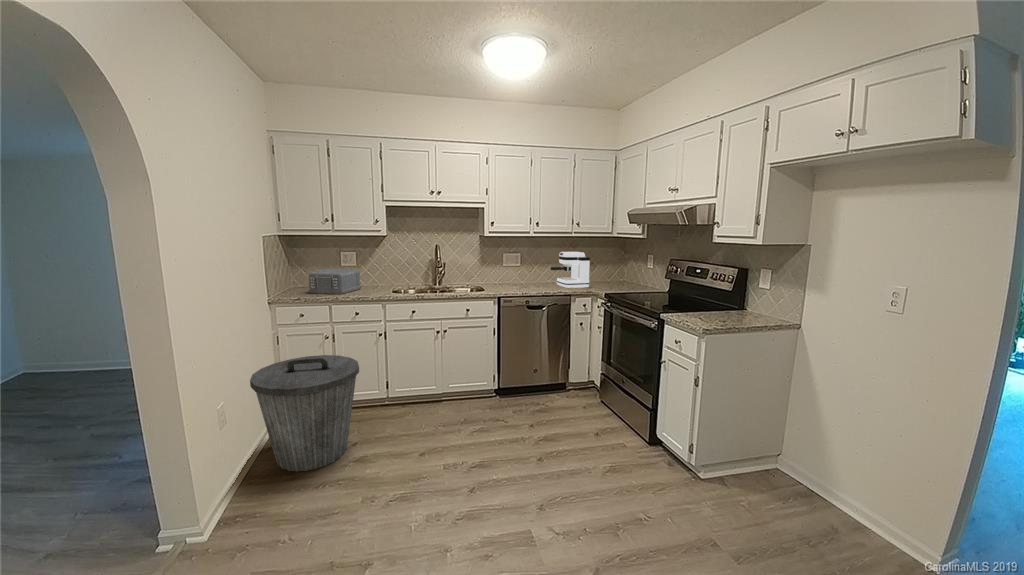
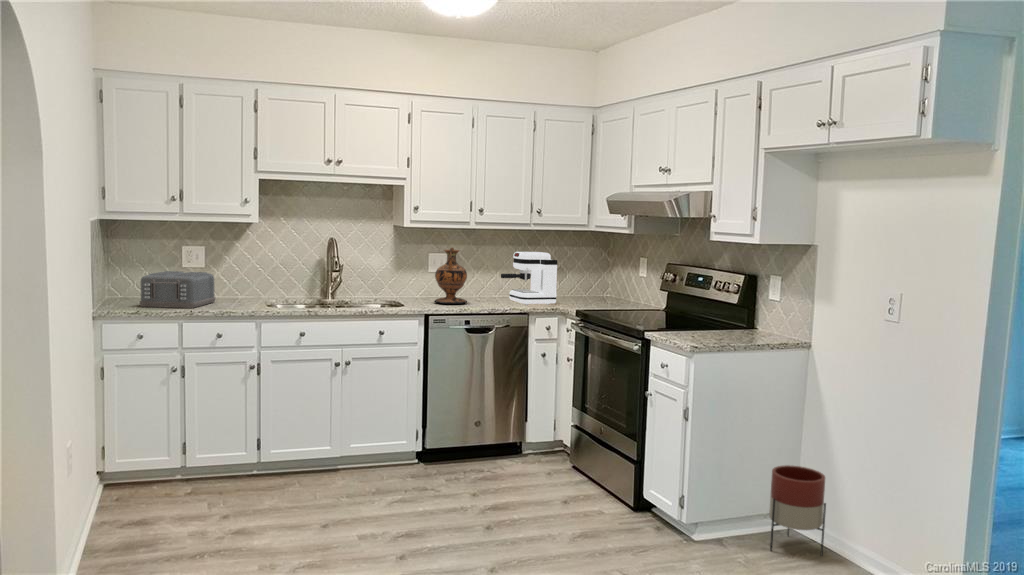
vase: none [505,250,528,288] -> present [434,248,467,304]
trash can: present [250,355,359,472] -> none [88,390,236,548]
planter: none [766,423,820,502] -> present [769,465,826,556]

